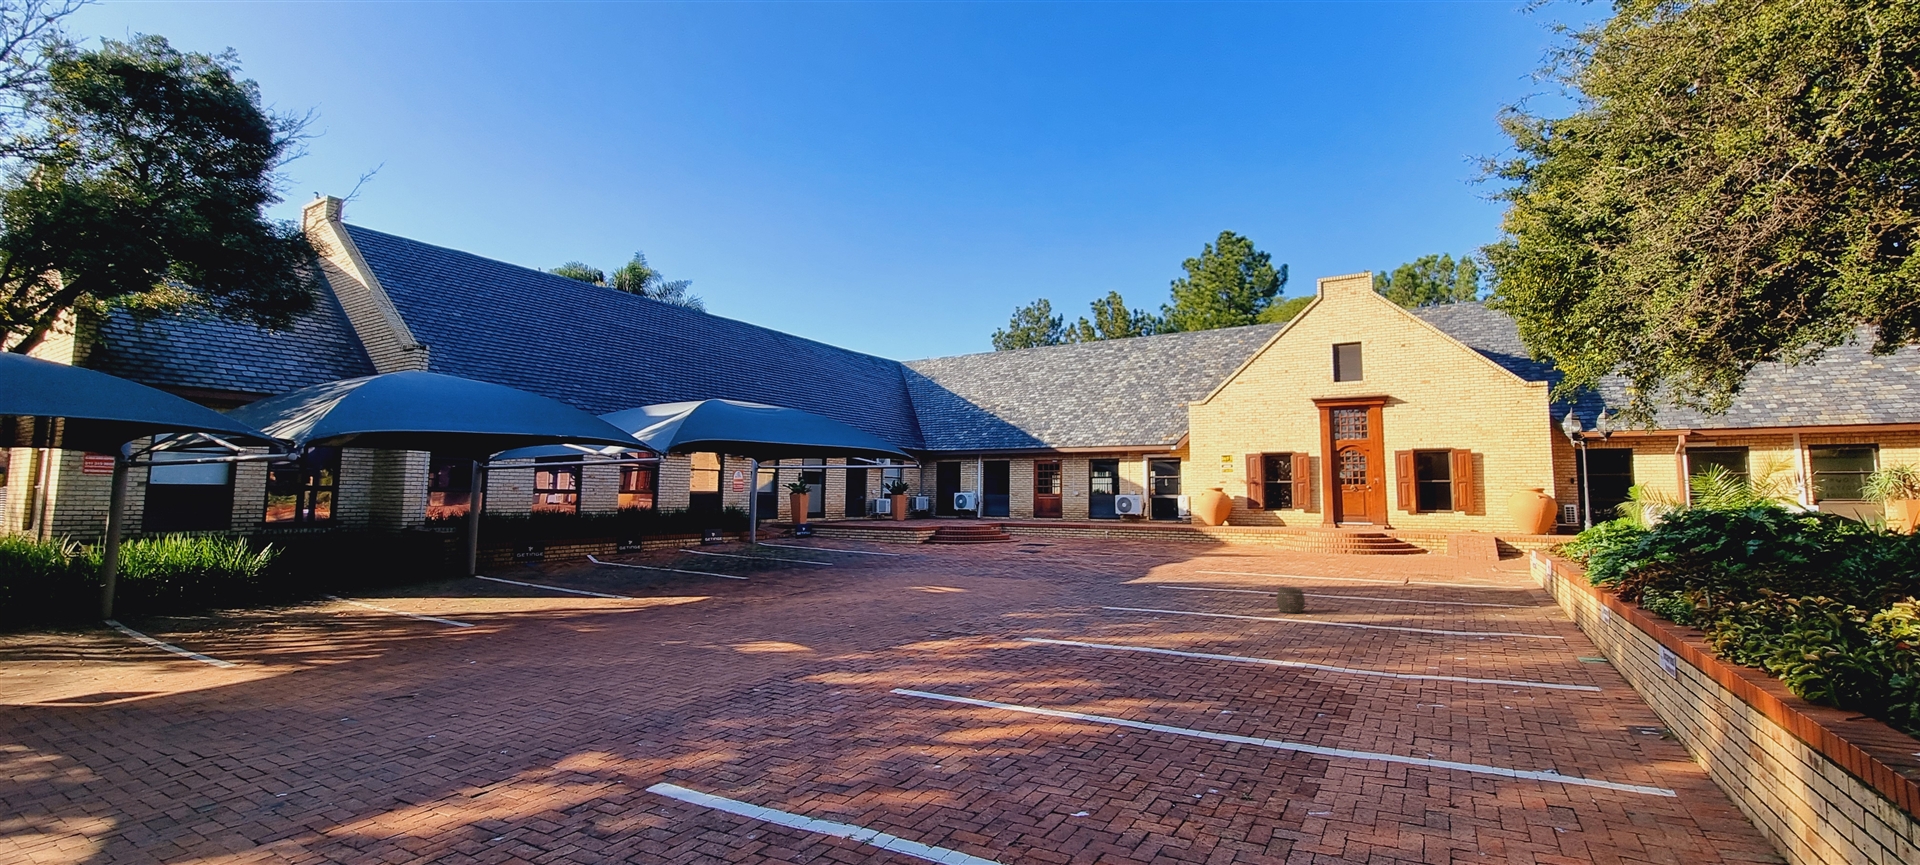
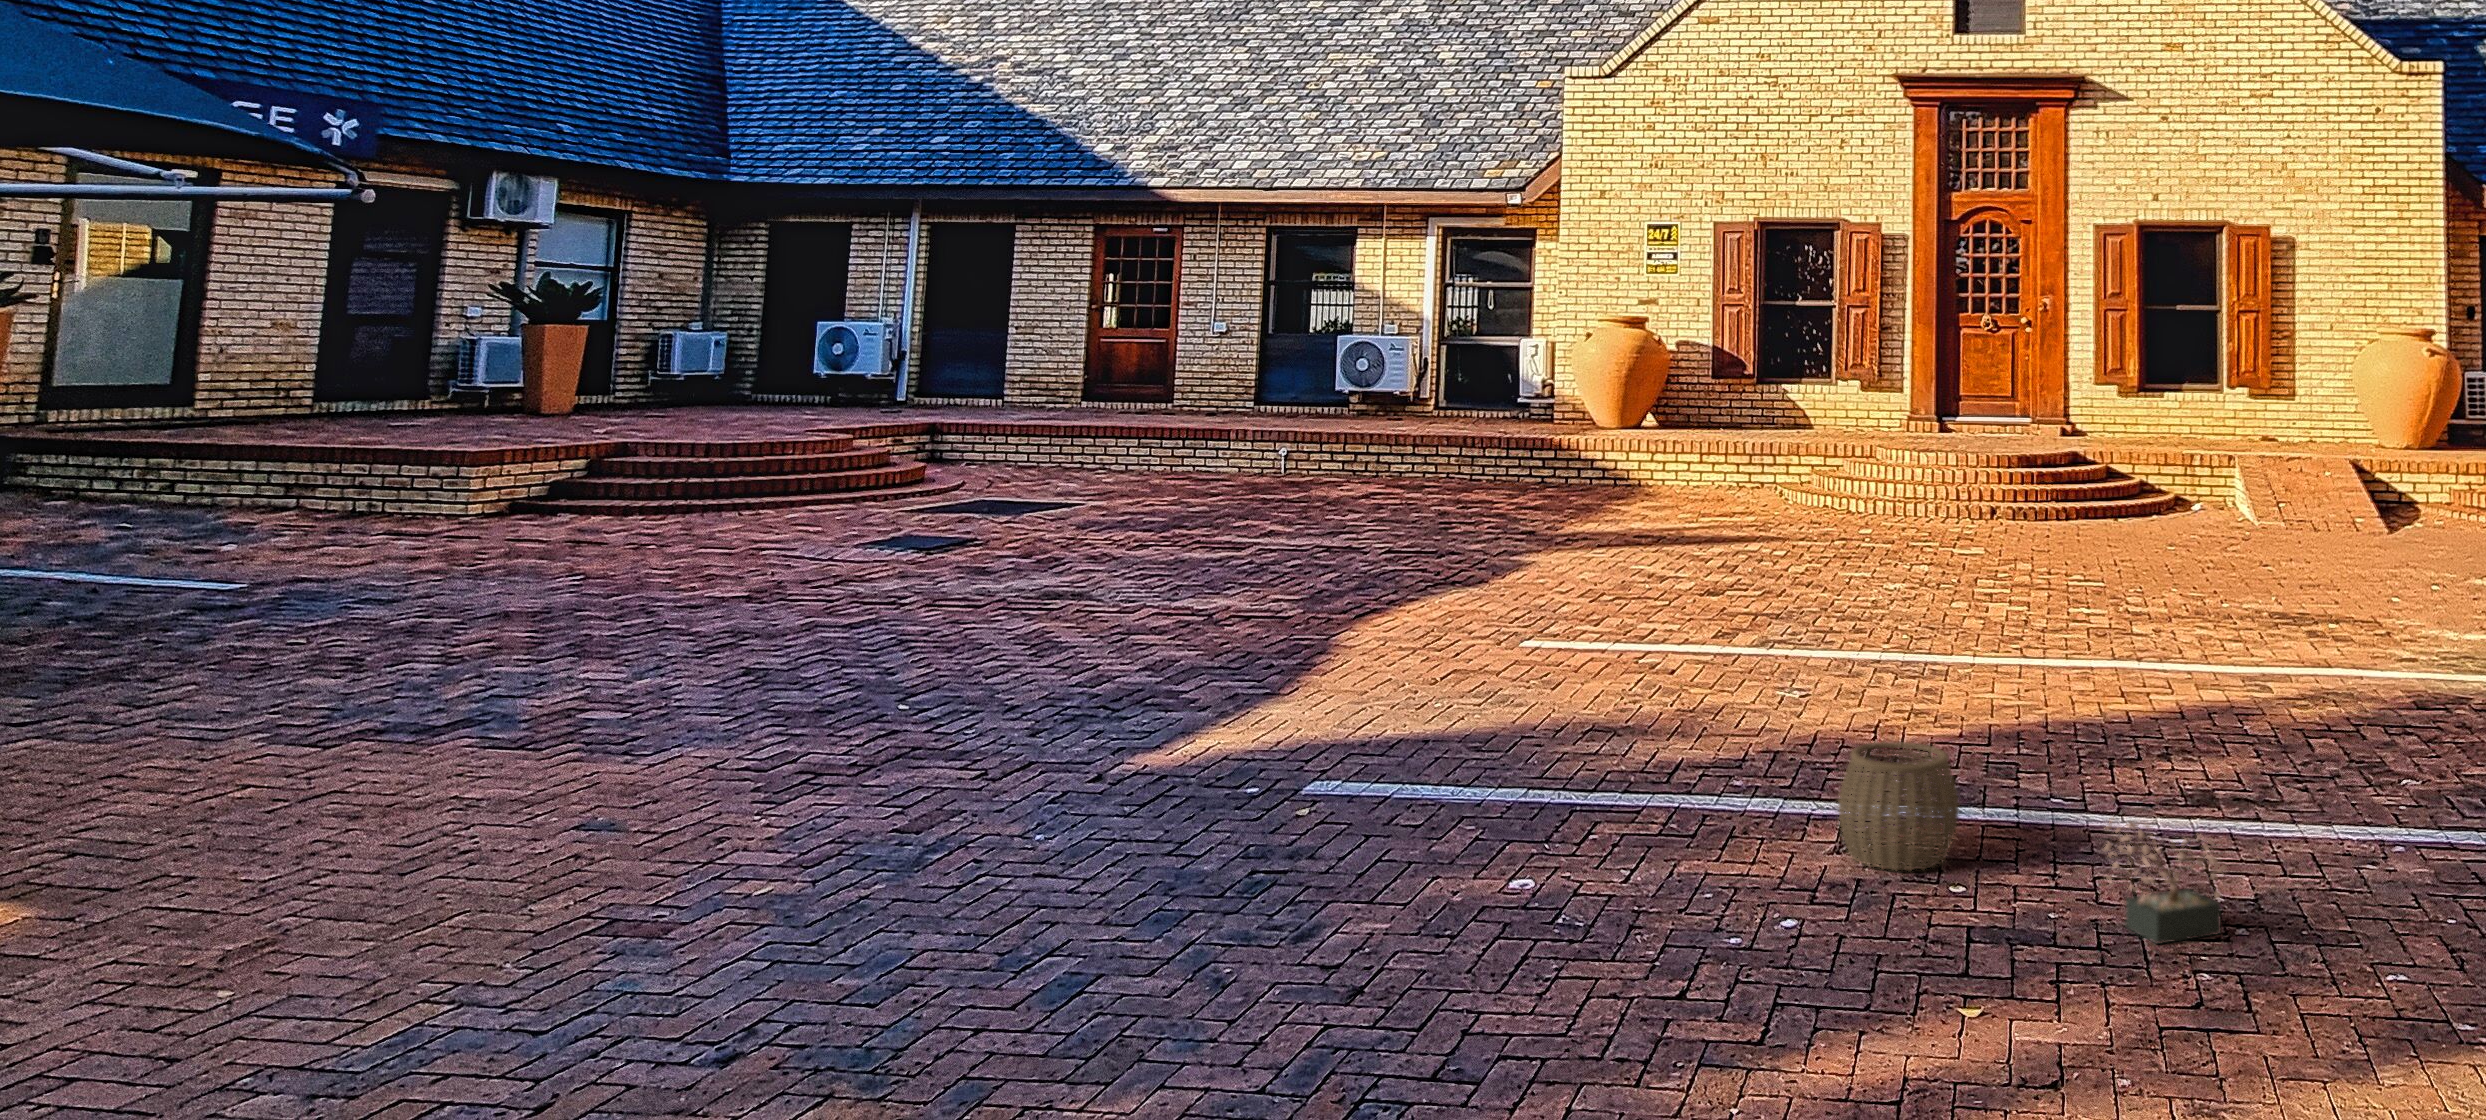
decorative plant: none [1334,598,1365,624] -> present [2104,822,2227,944]

